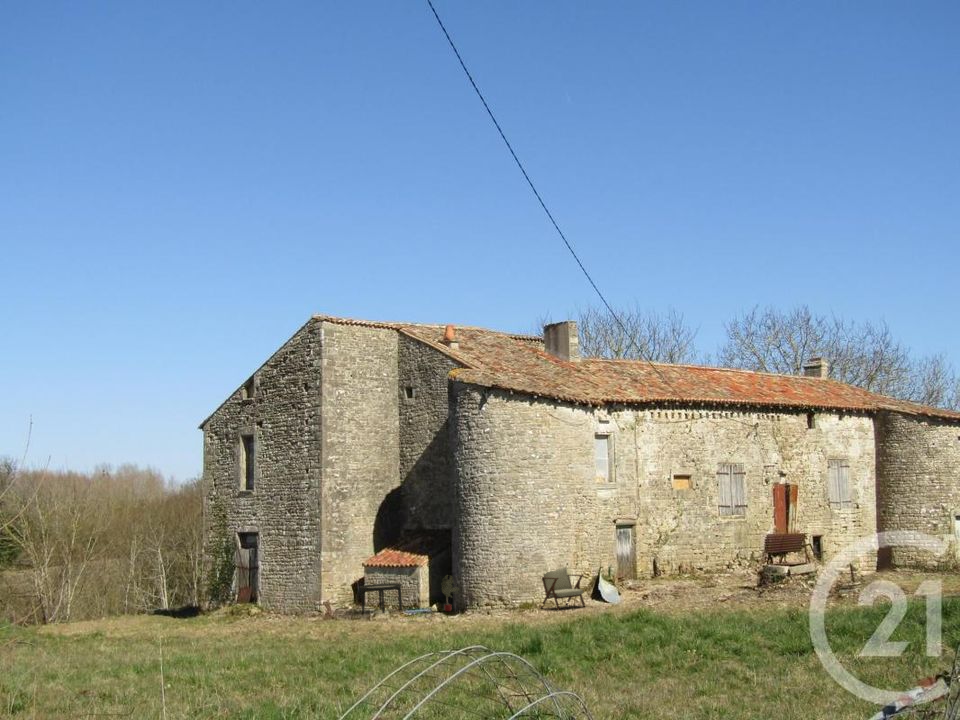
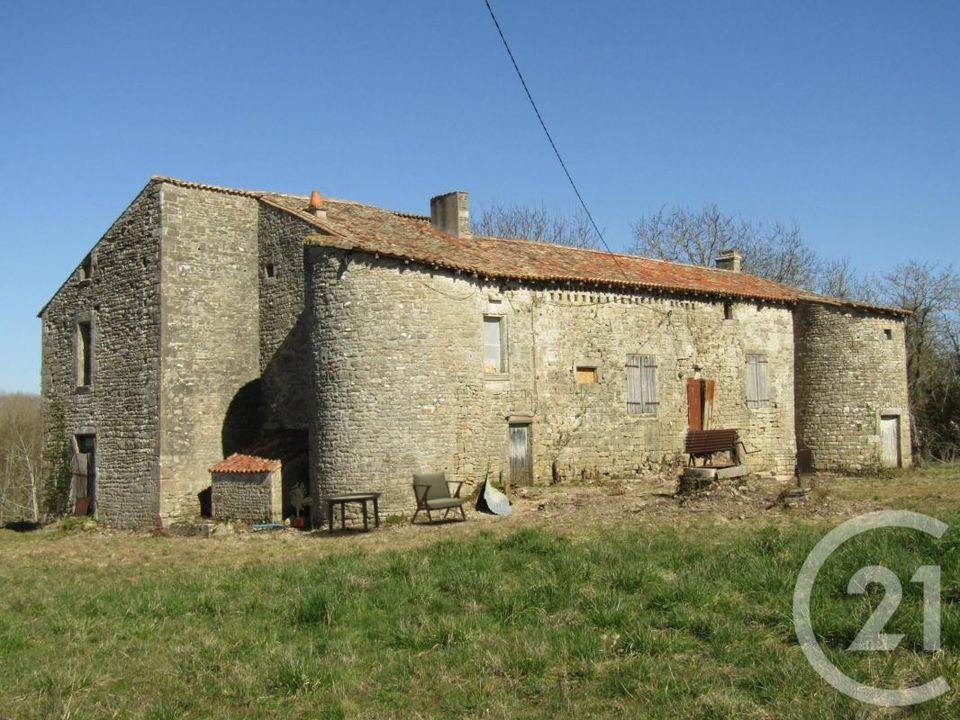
round table: present [360,583,402,613] -> present [324,492,382,533]

